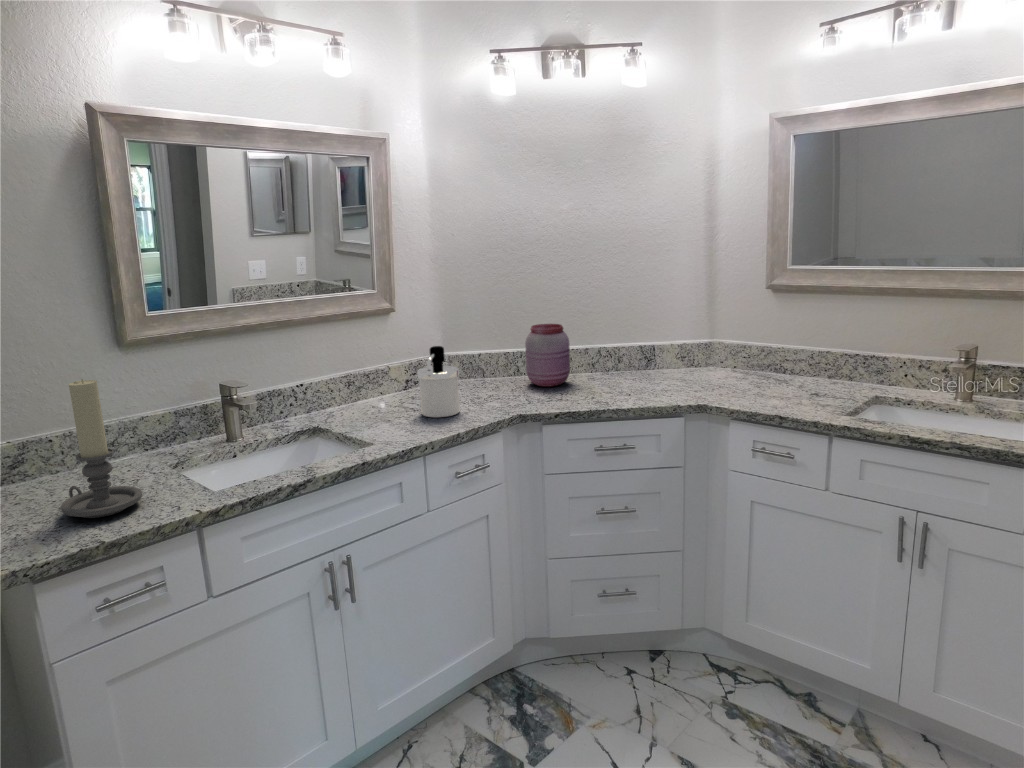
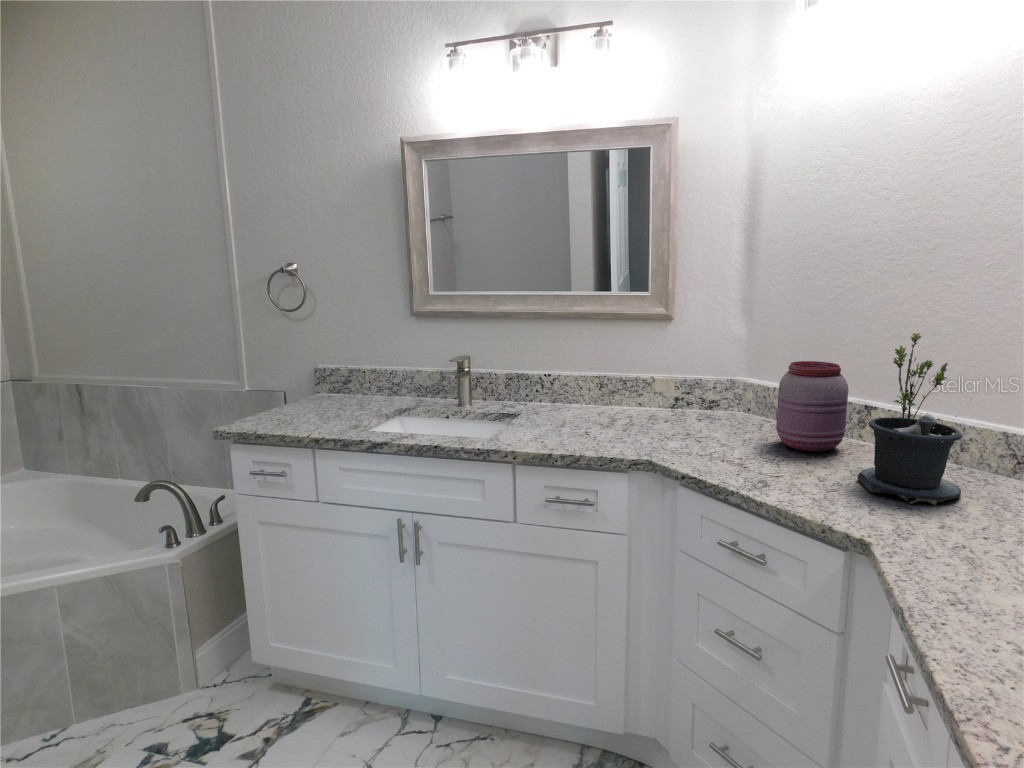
potted plant: none [609,294,664,391] -> present [857,333,962,505]
soap dispenser: present [417,346,460,417] -> none [568,359,637,440]
candle holder: present [61,379,142,518] -> none [281,328,332,421]

